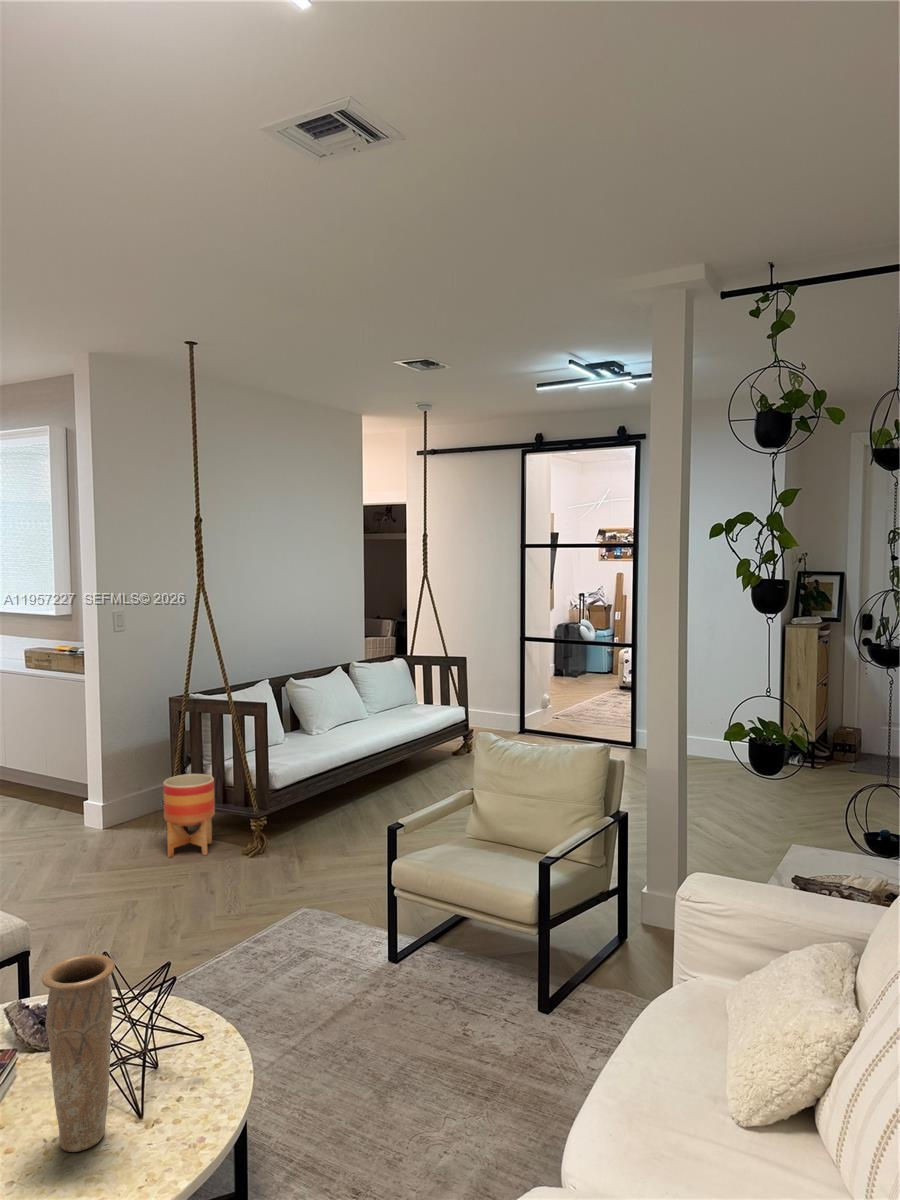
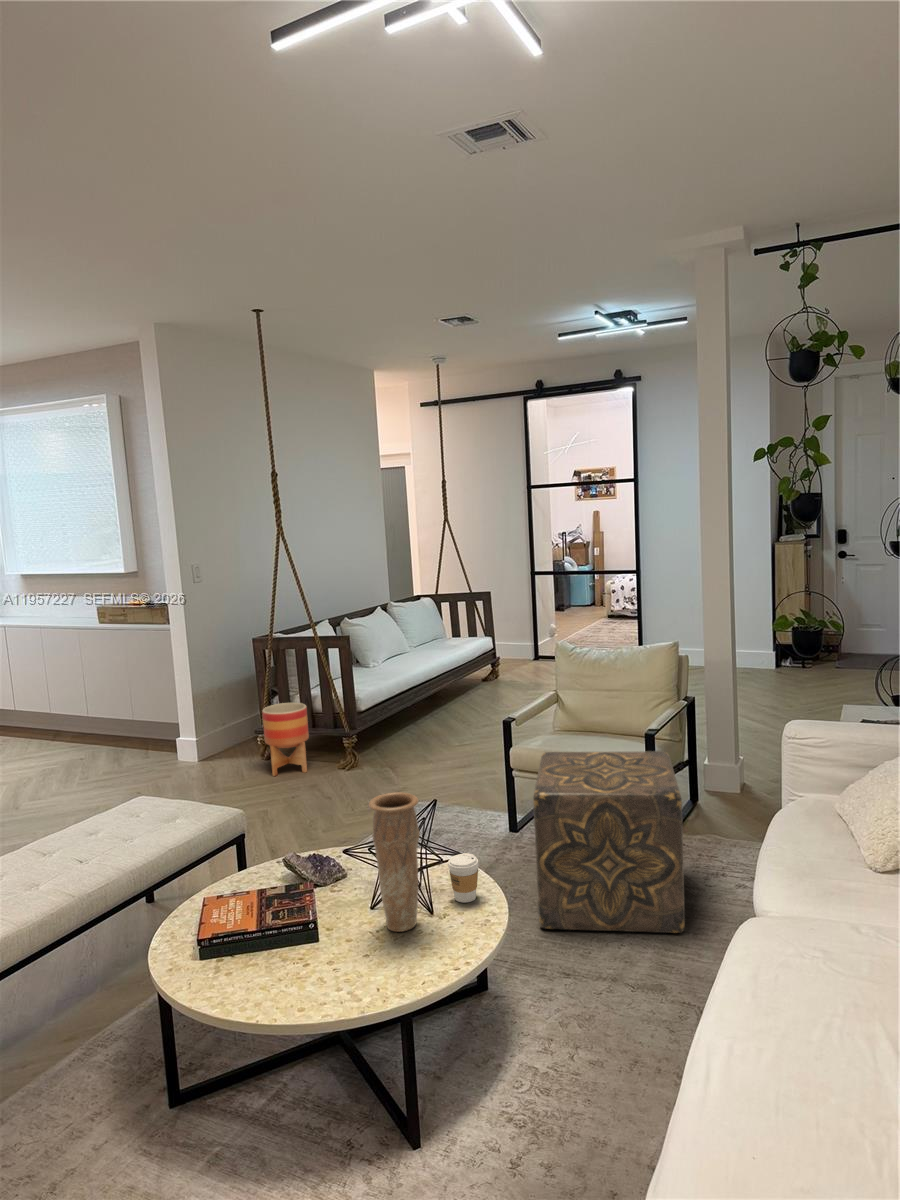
ottoman: none [352,878,554,1145] -> present [533,751,685,933]
coffee cup: none [172,1036,214,1107] -> present [448,853,479,903]

